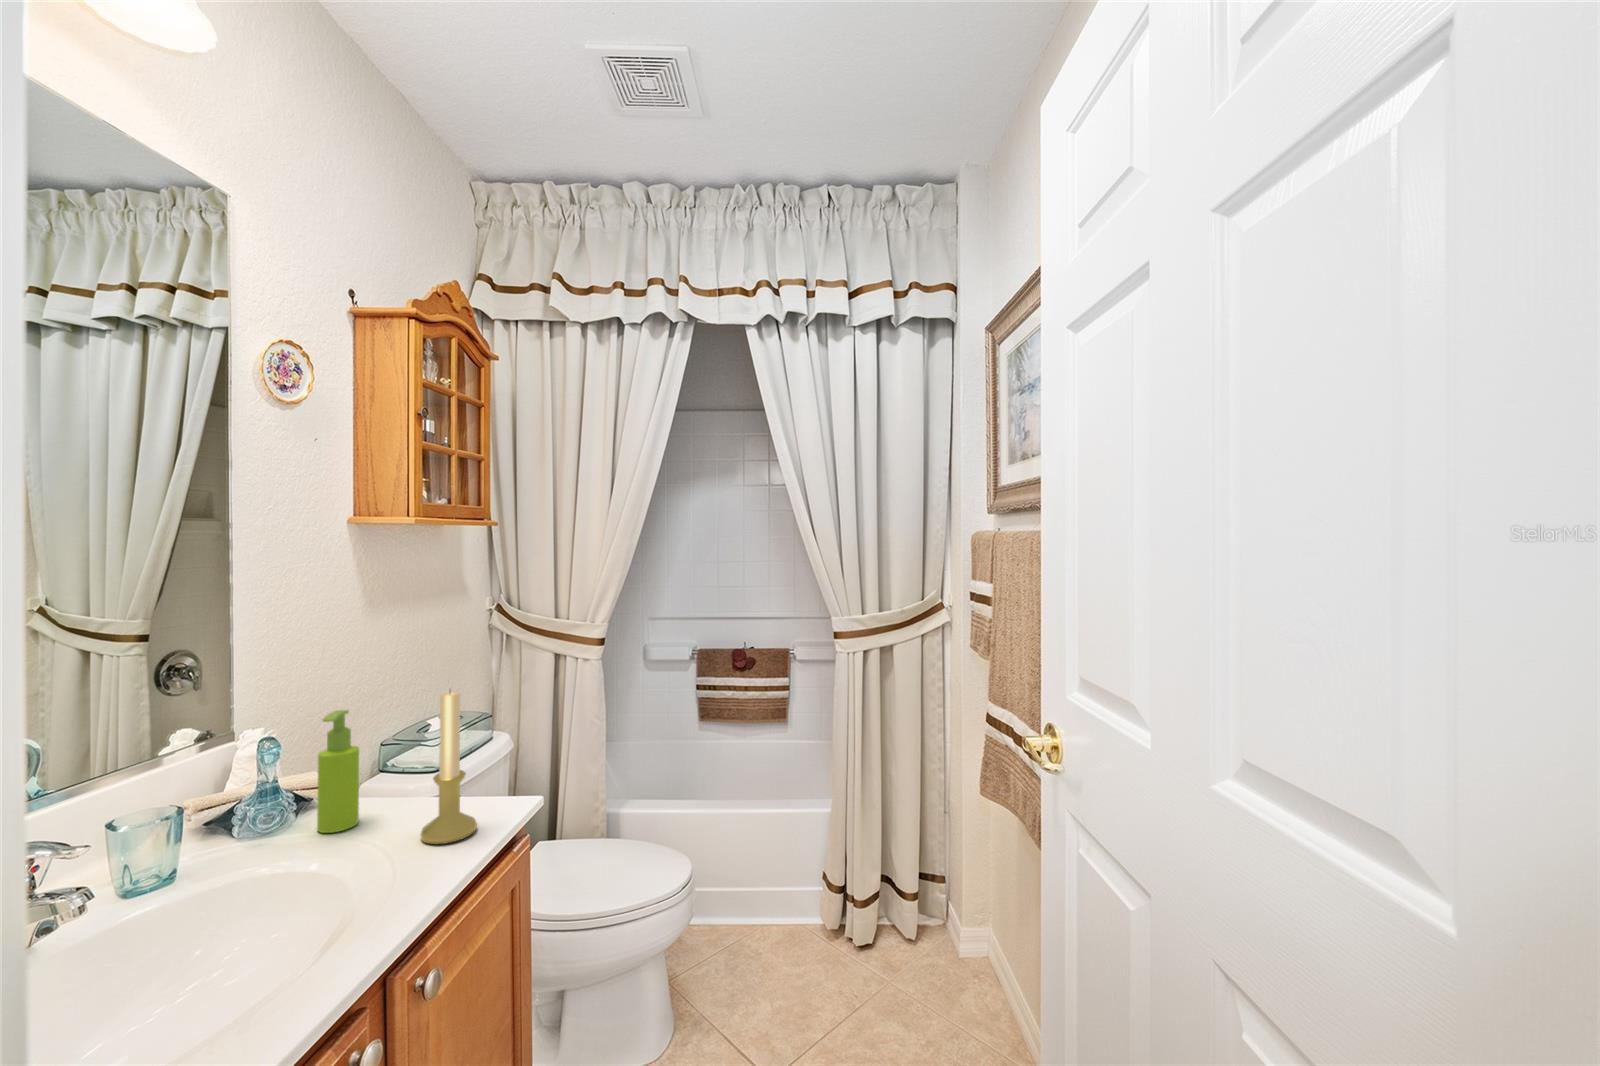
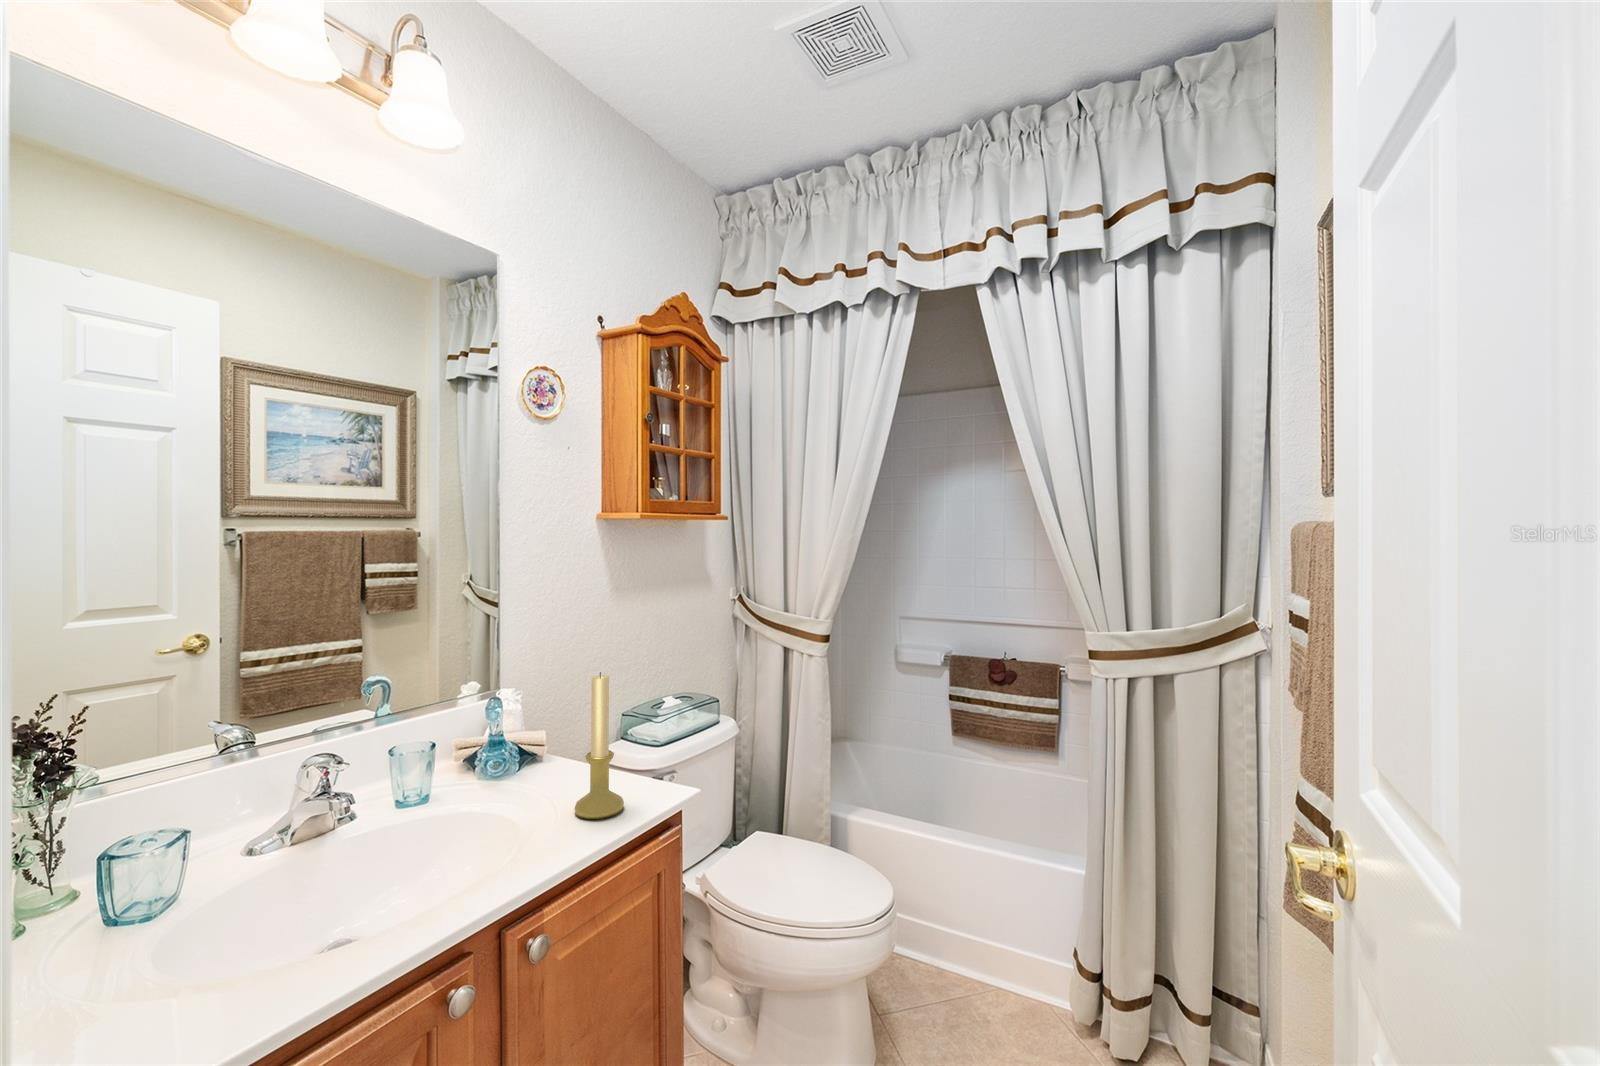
soap dispenser: present [317,710,359,833] -> none [516,681,549,788]

